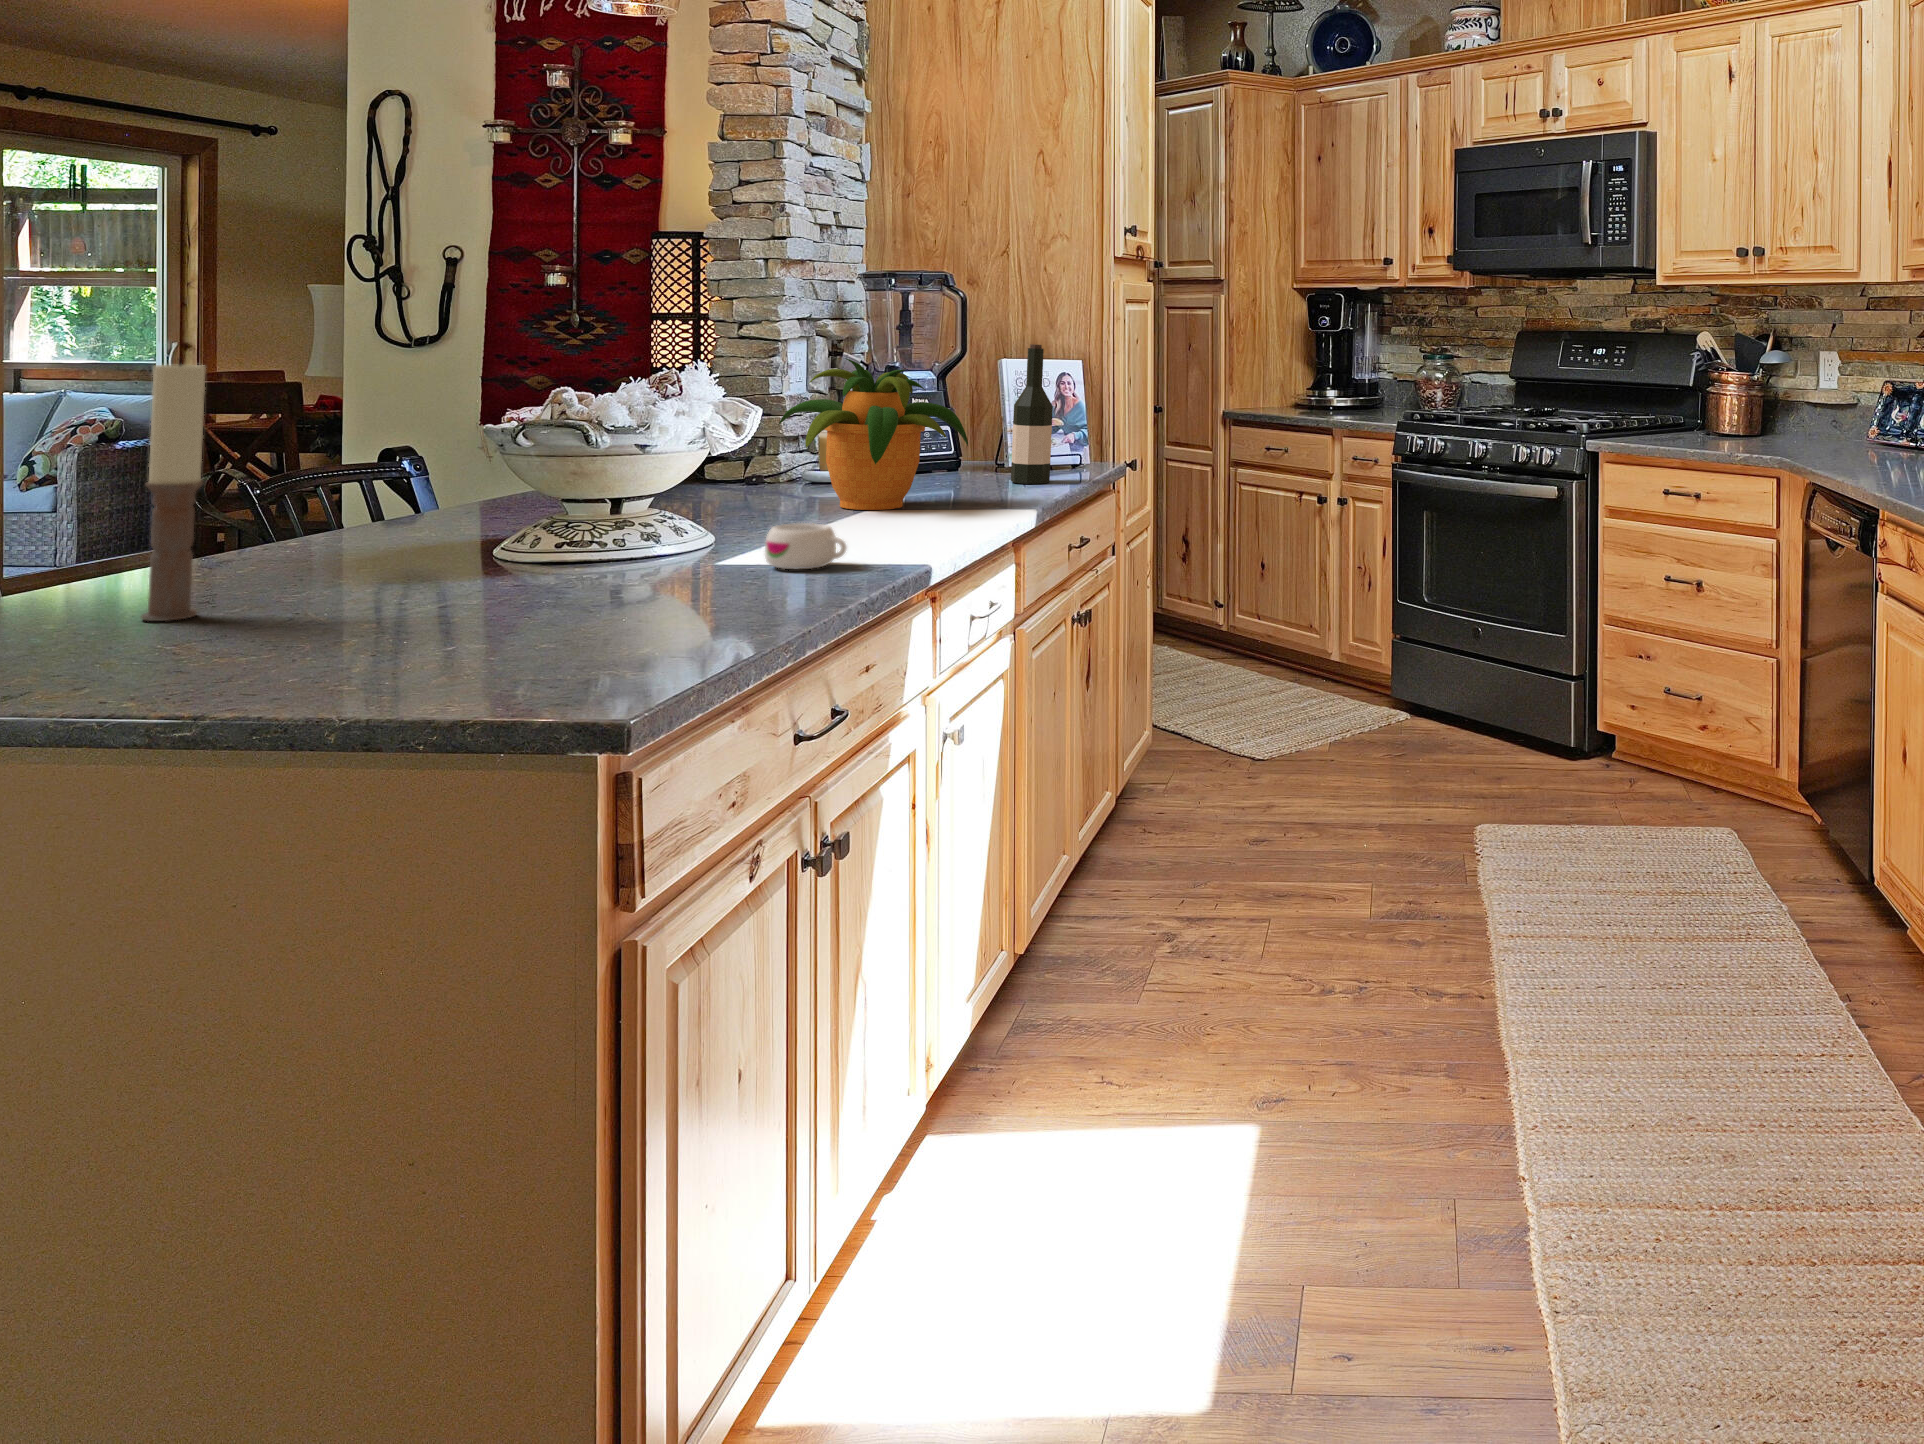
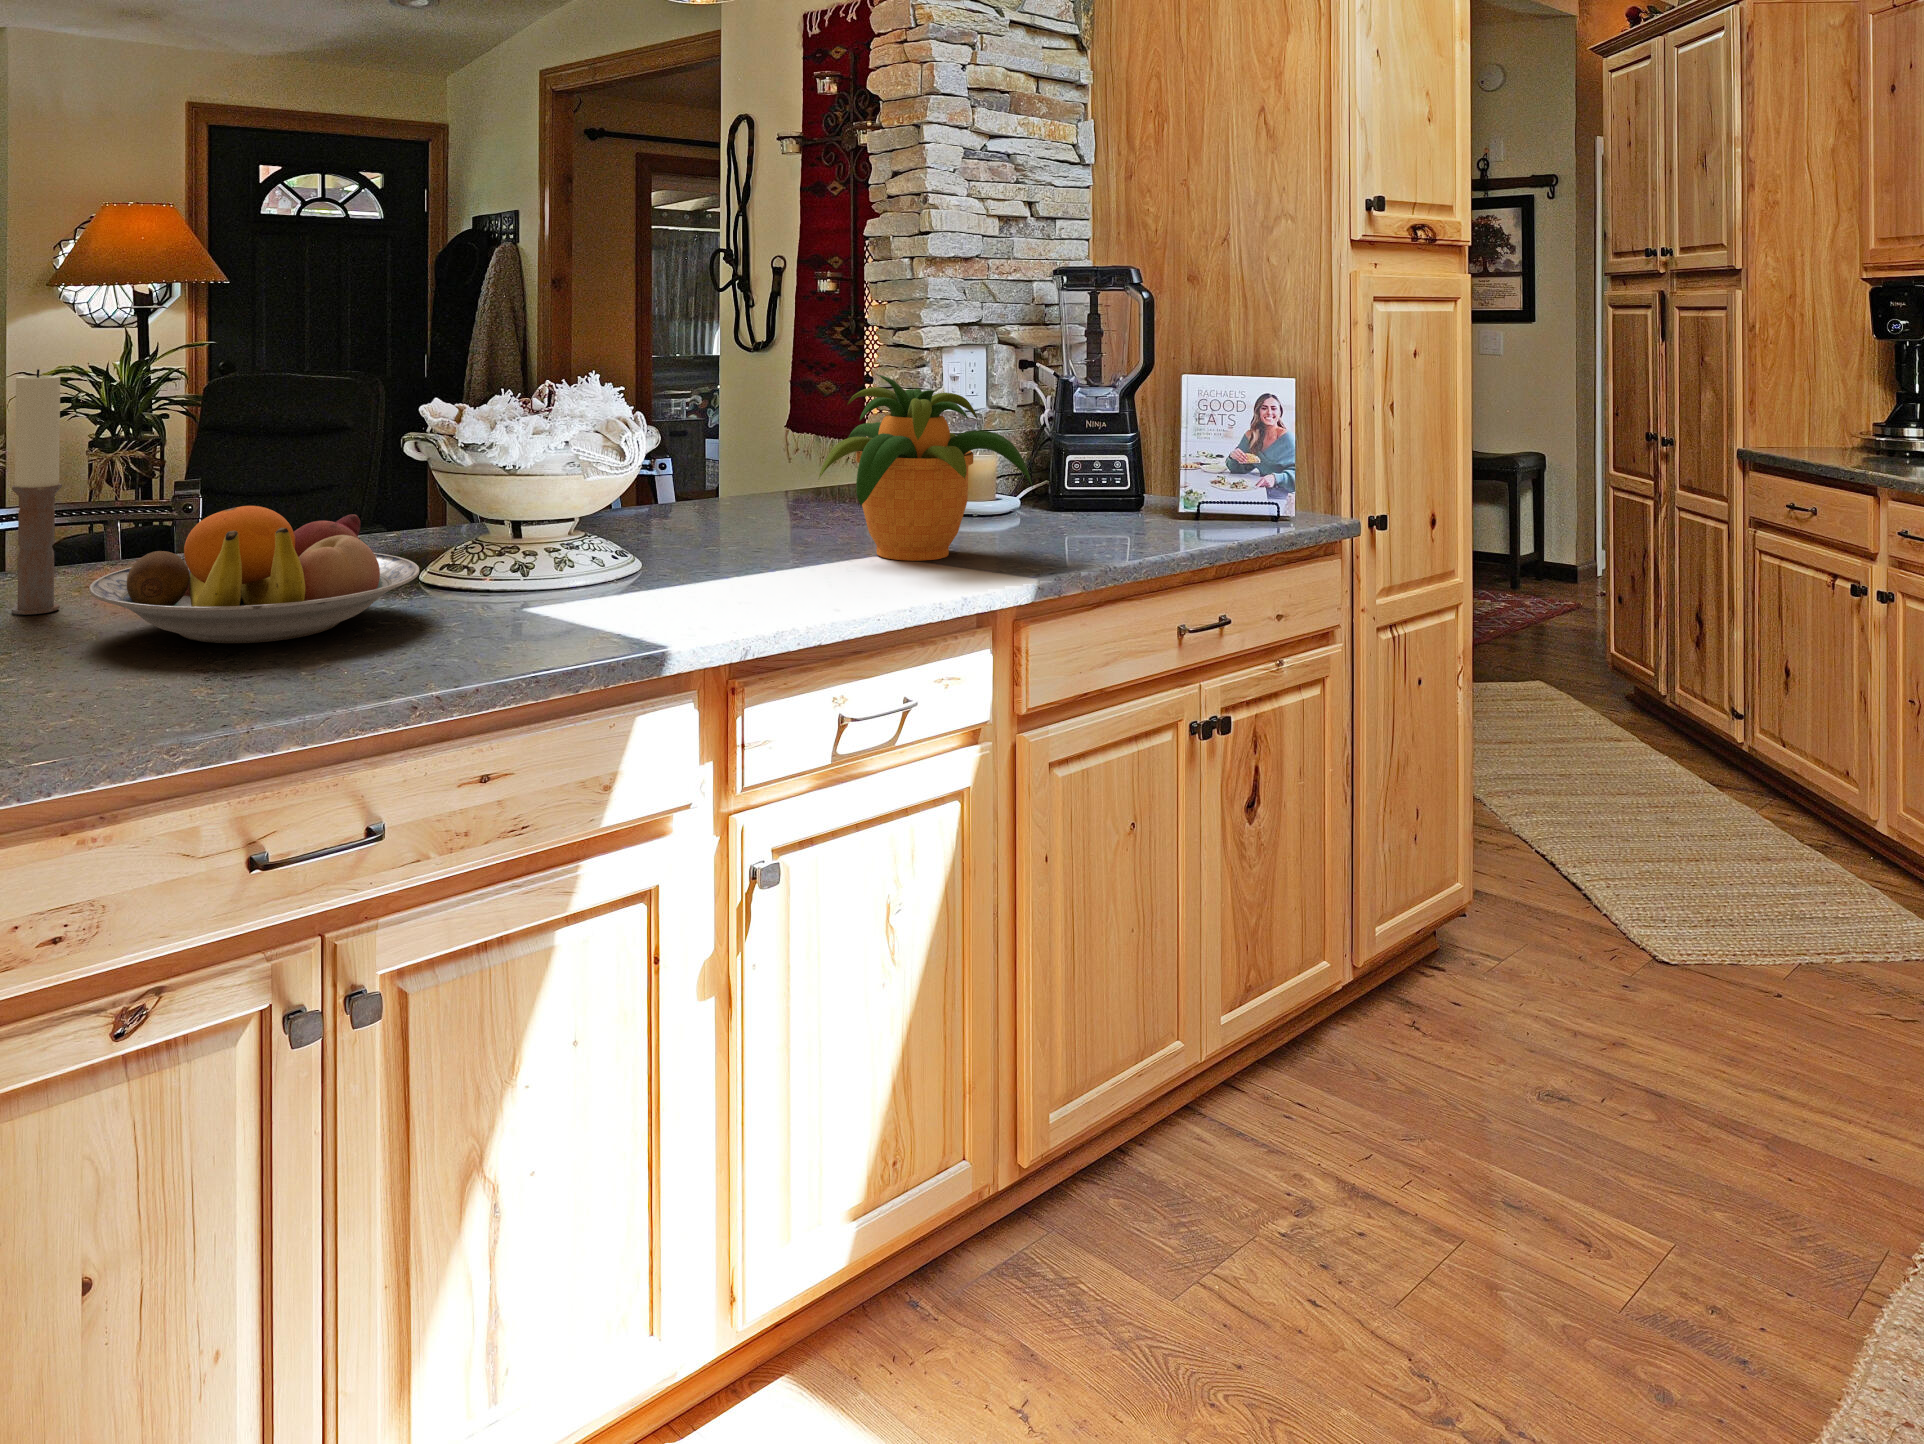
wine bottle: present [1011,344,1053,484] -> none [1160,359,1211,542]
fruit bowl: none [339,480,662,608] -> present [89,506,419,643]
mug: present [765,523,846,569] -> none [530,577,614,636]

